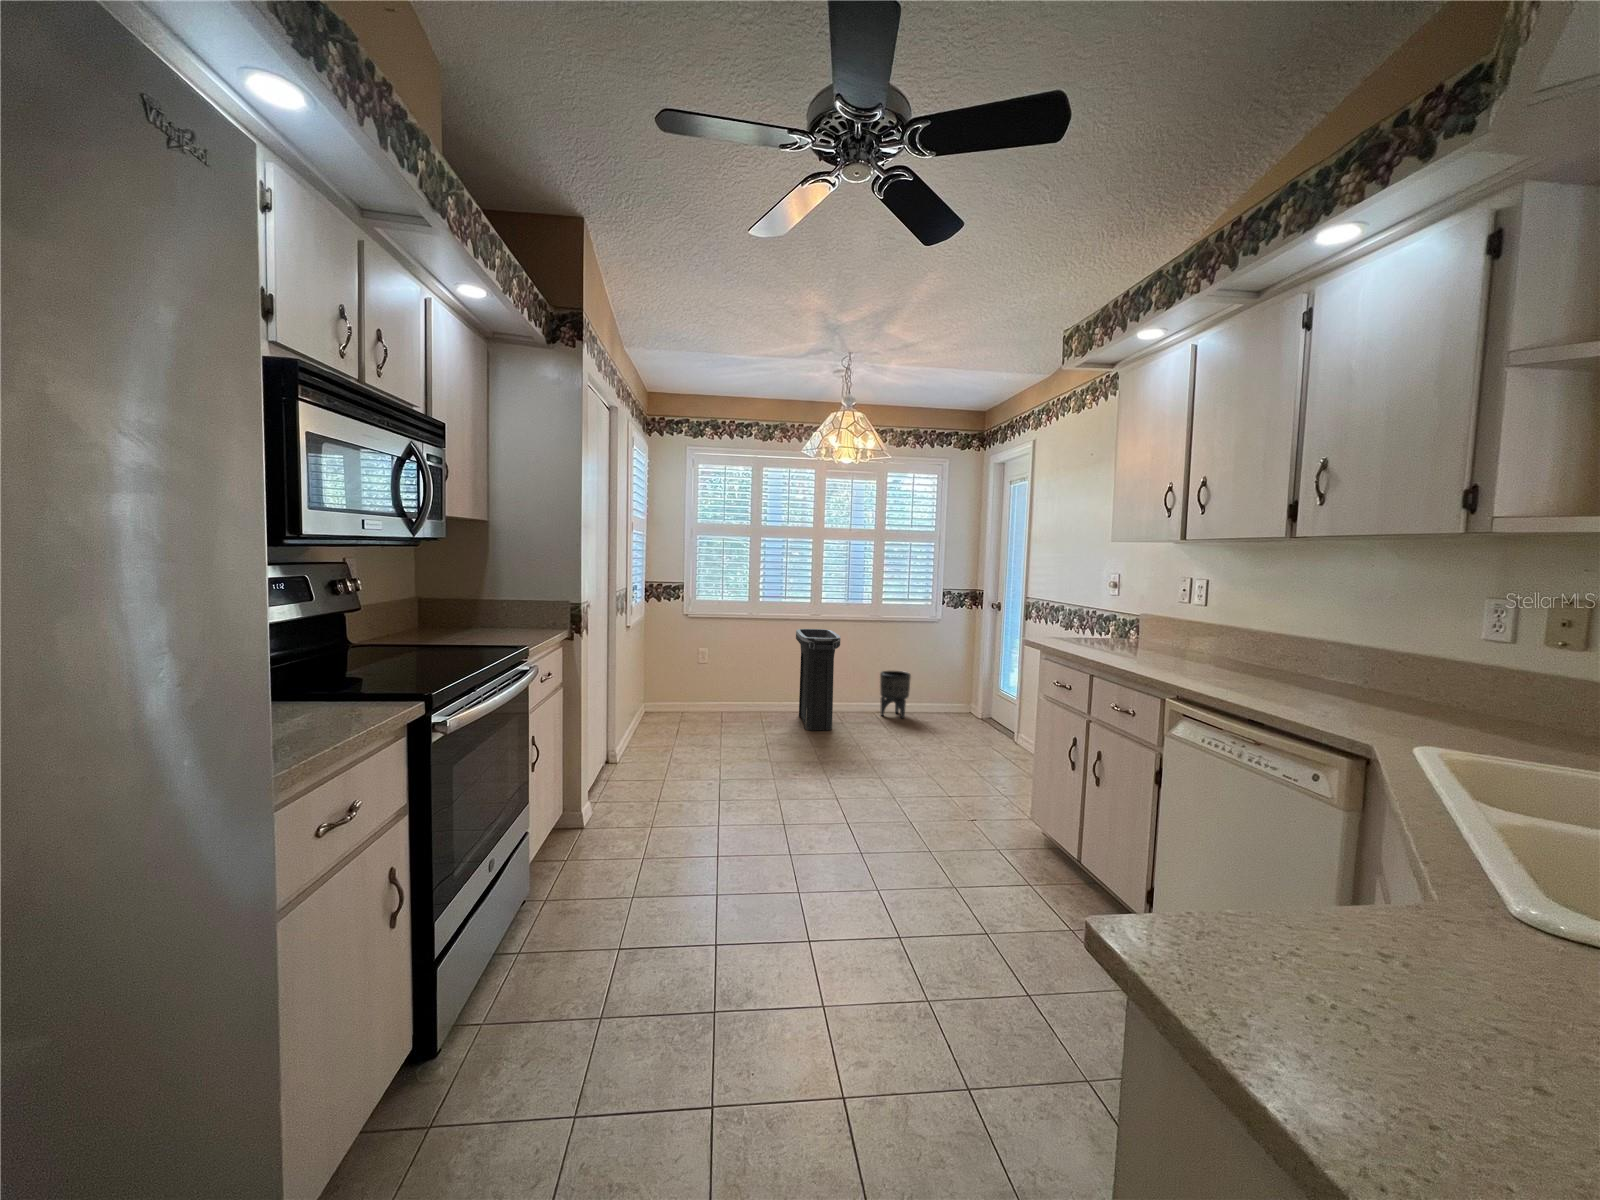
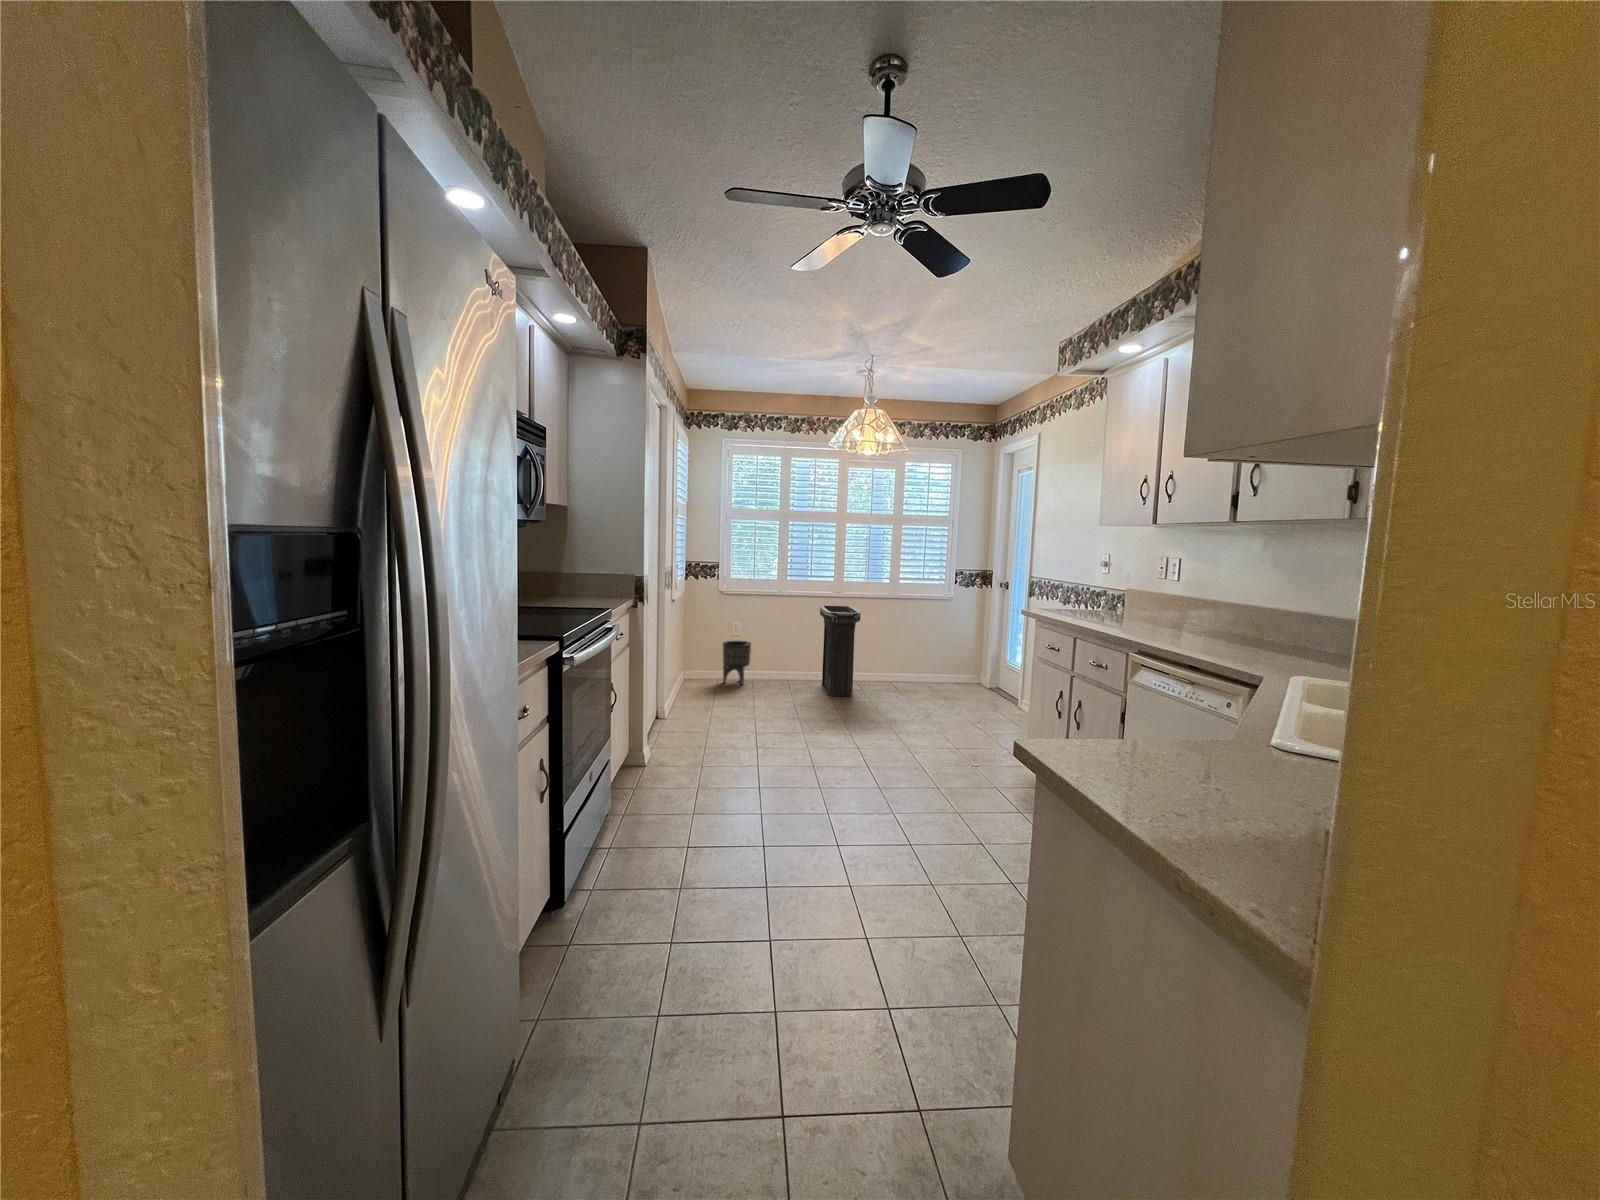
planter: present [880,671,911,718] -> present [722,641,751,685]

